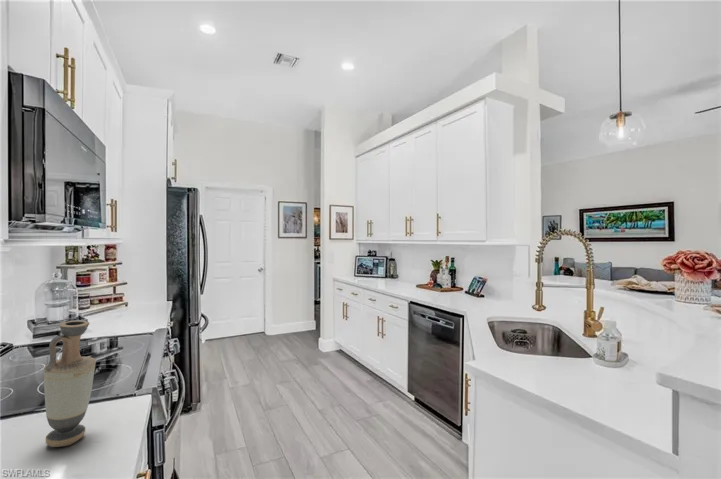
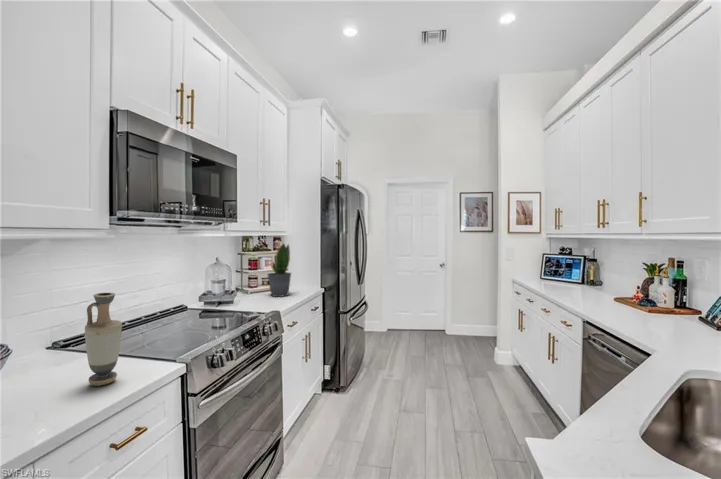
potted plant: none [110,251,144,317] -> present [267,243,291,297]

